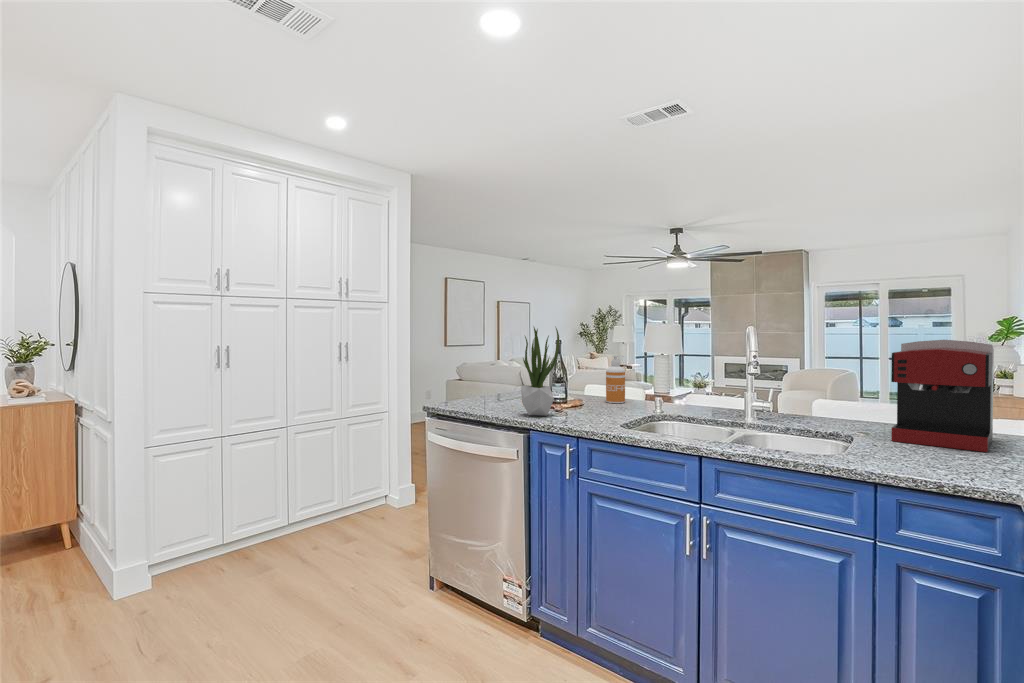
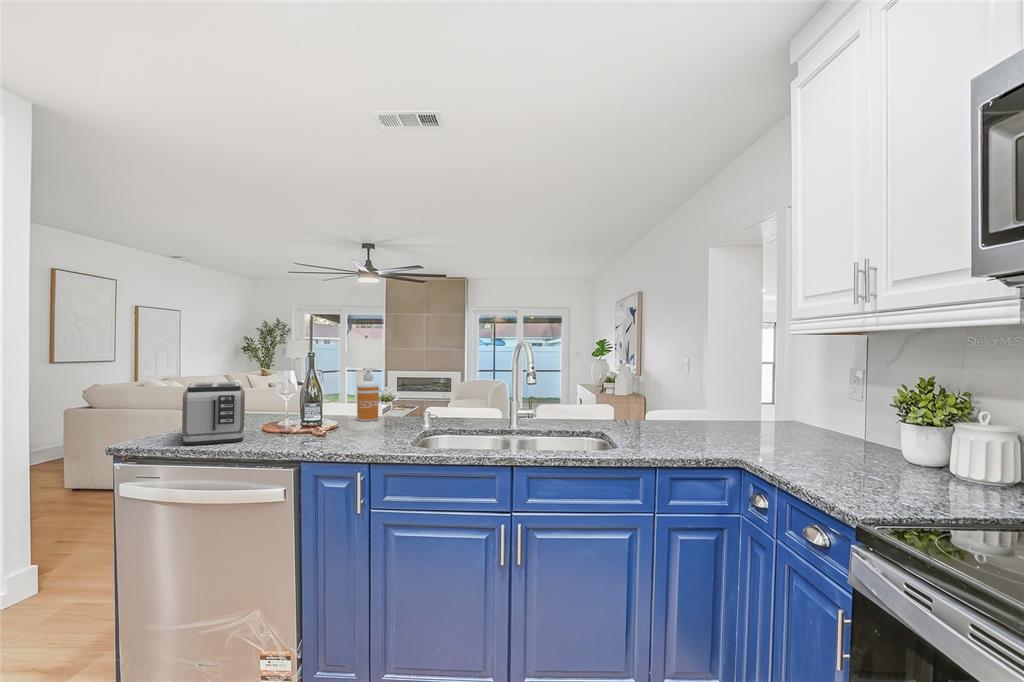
potted plant: present [521,327,559,416] -> none [279,334,329,444]
coffee maker: present [891,340,994,452] -> none [620,352,686,434]
toaster: none [462,363,510,410] -> present [182,382,245,445]

